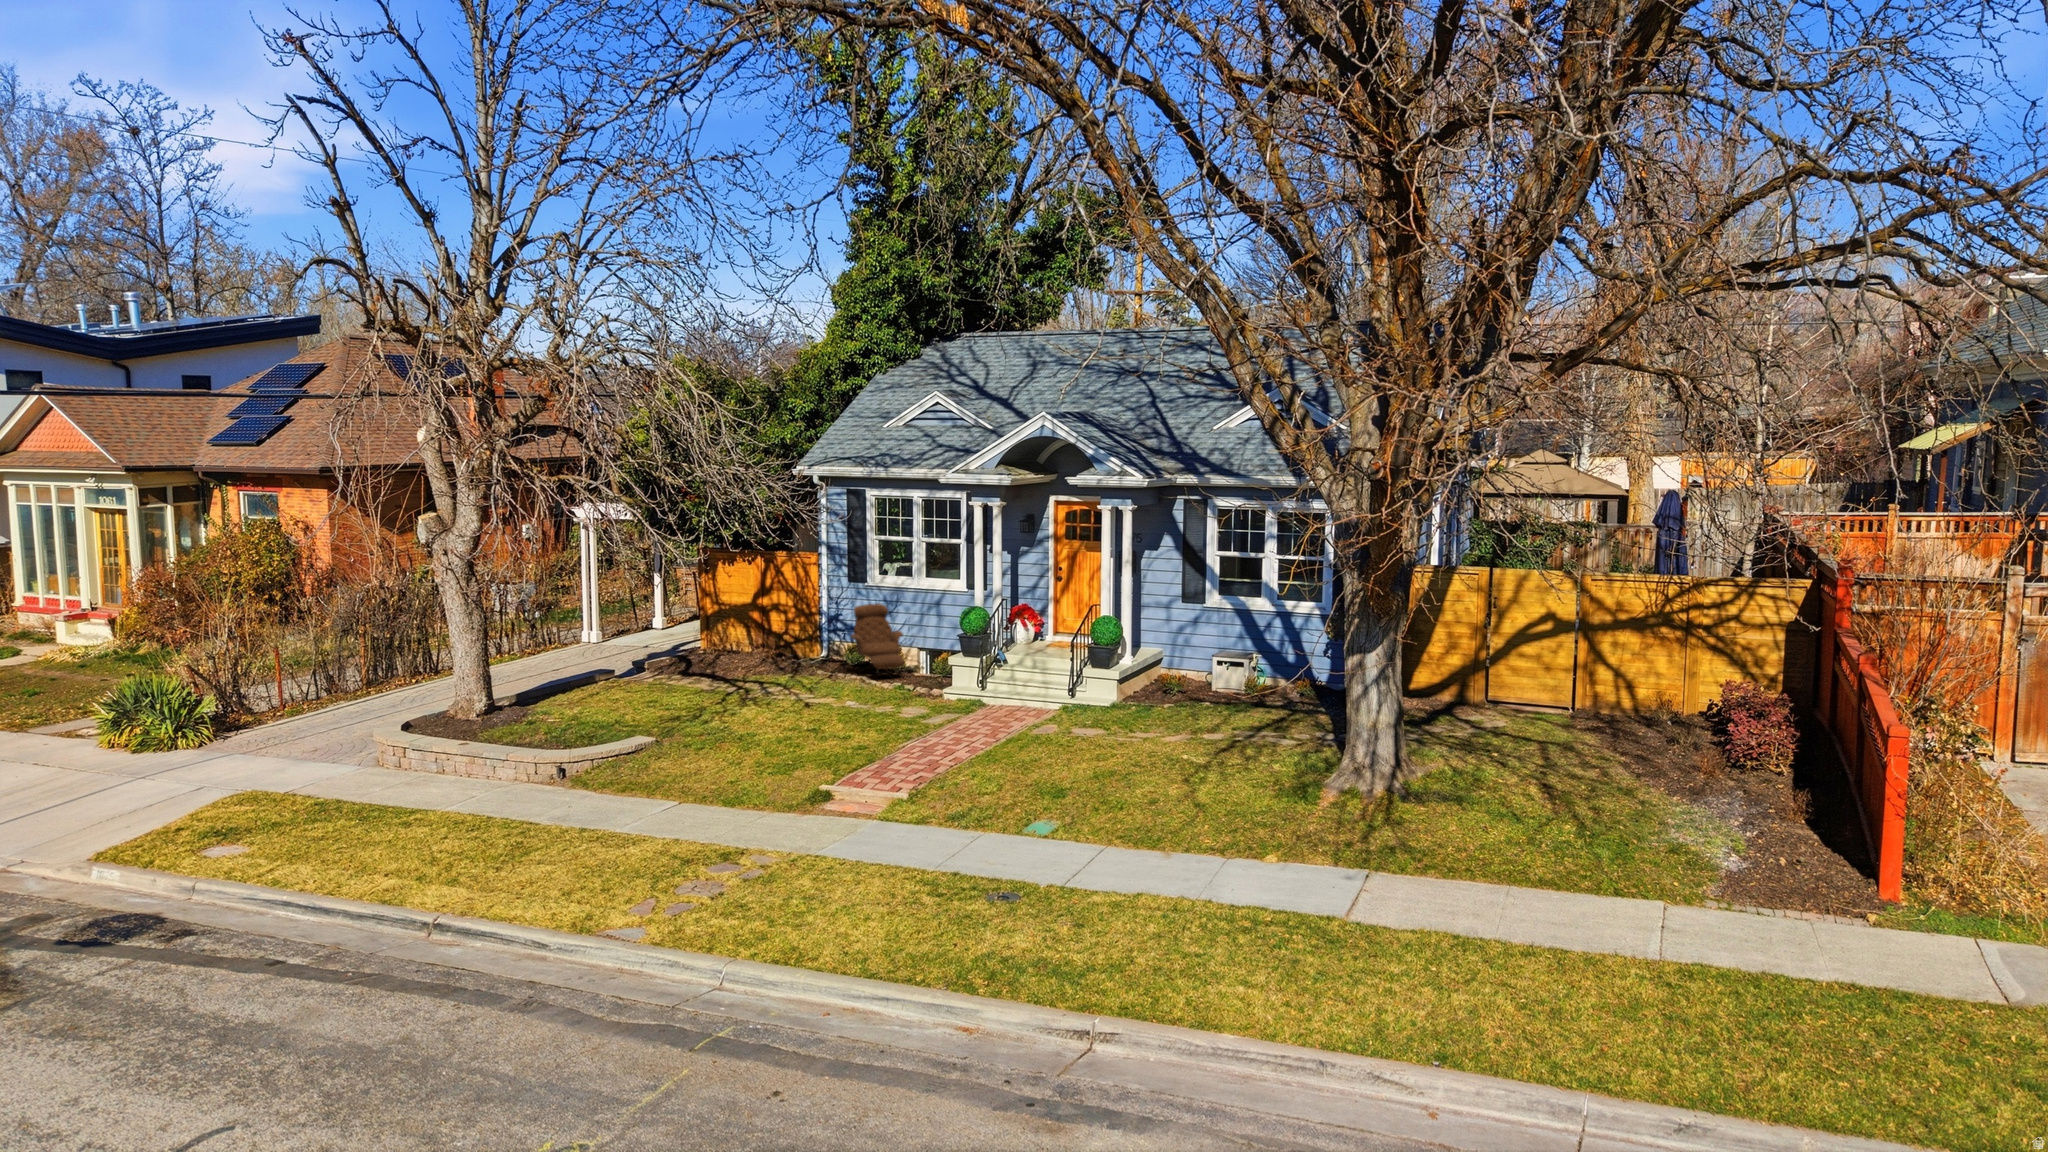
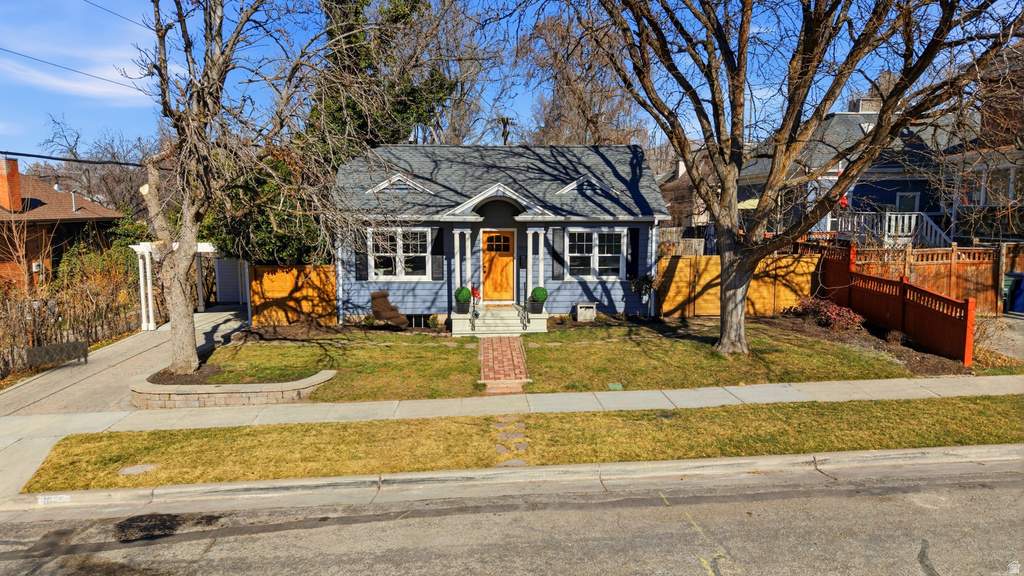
bench: none [339,653,416,695] -> present [26,341,89,373]

